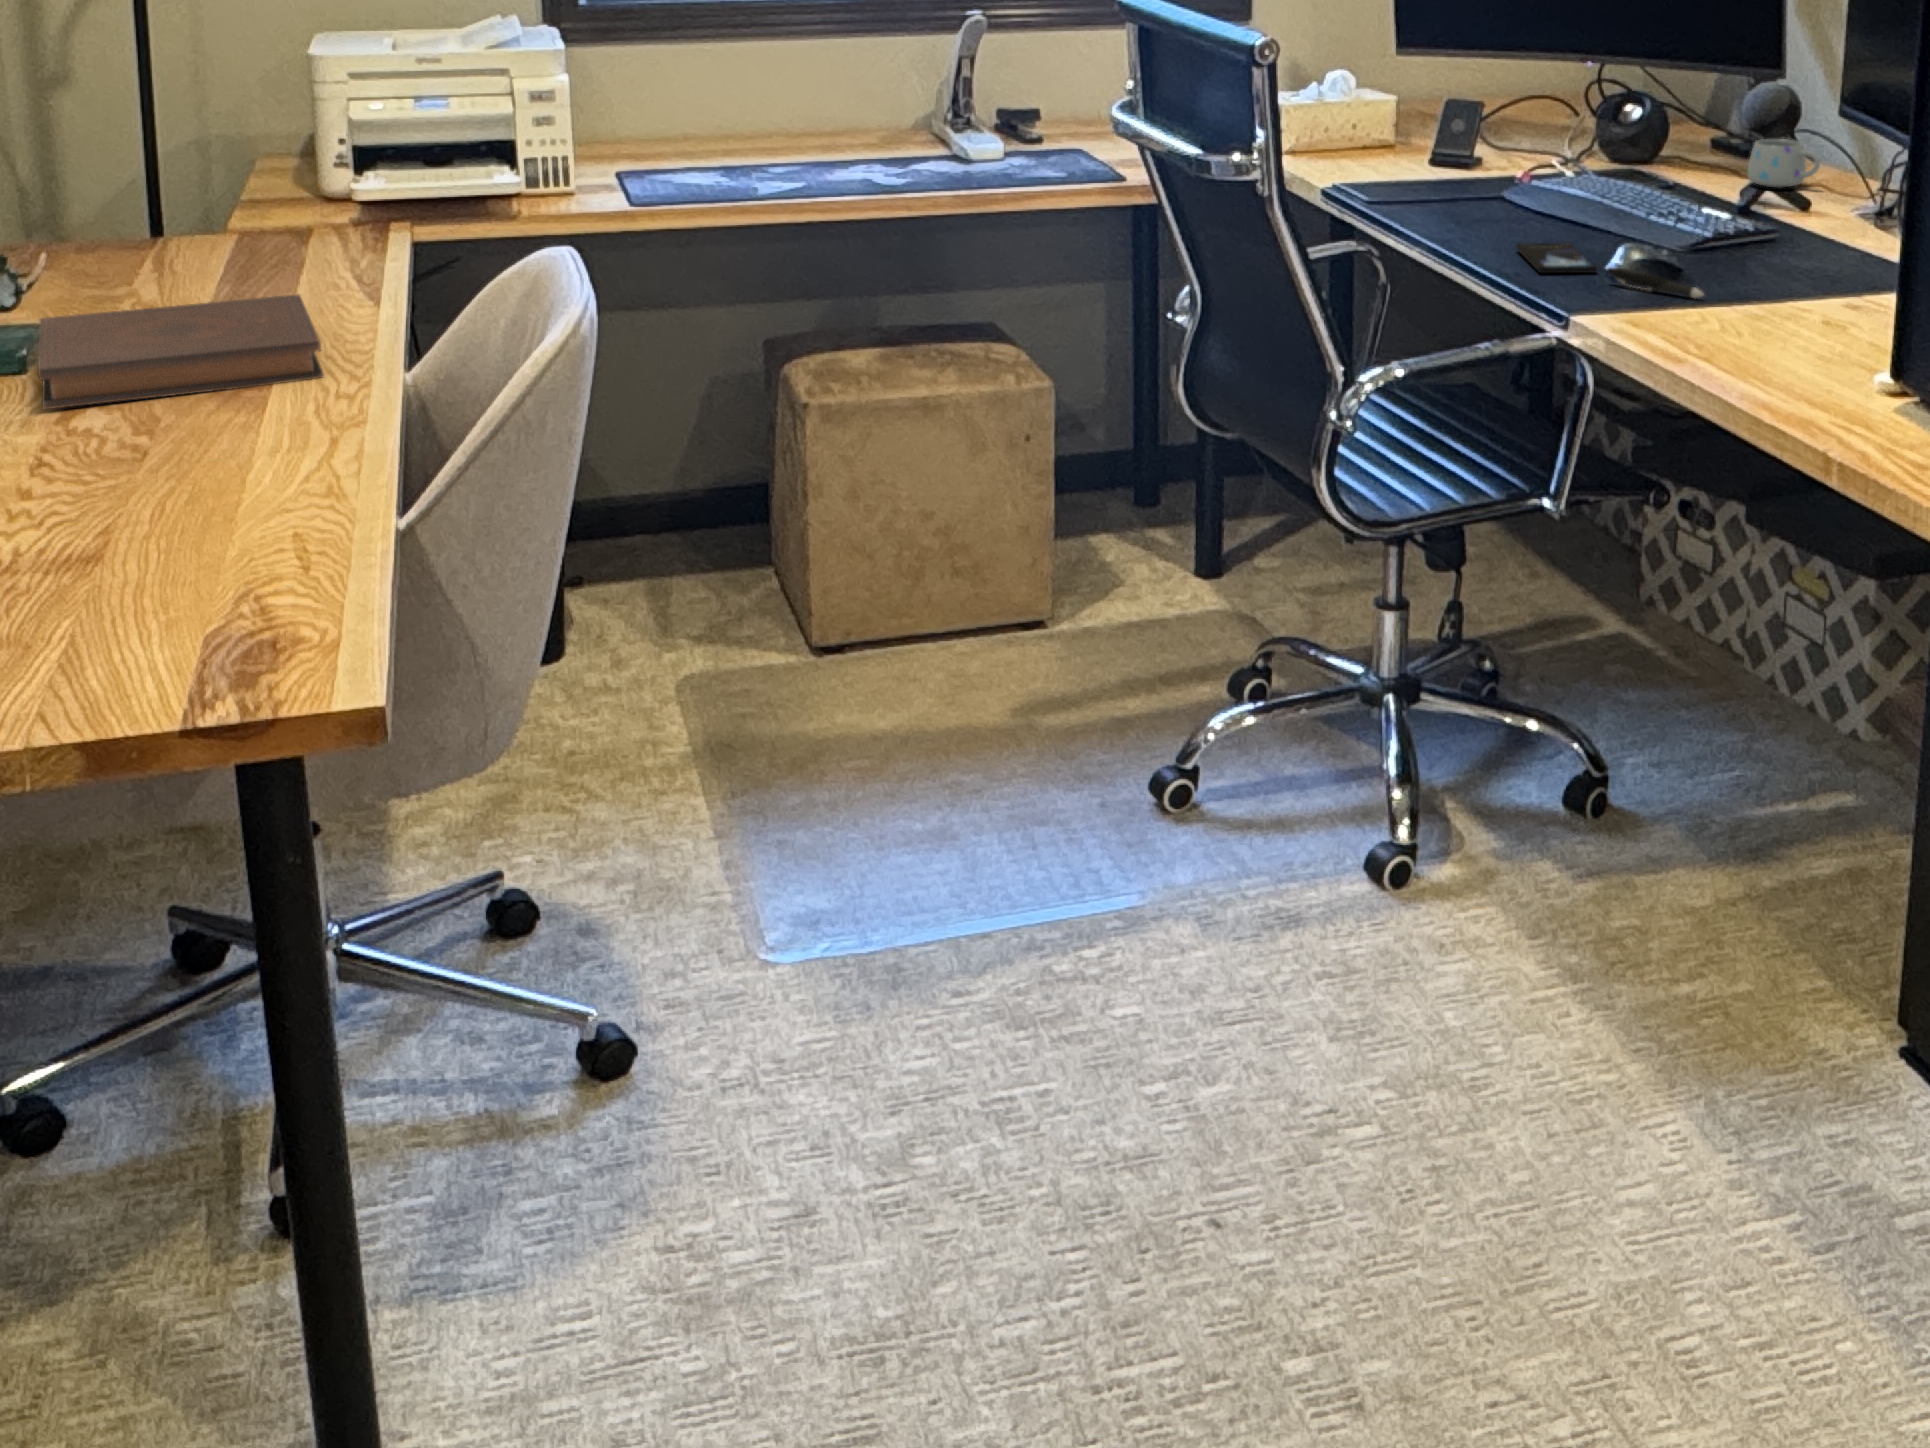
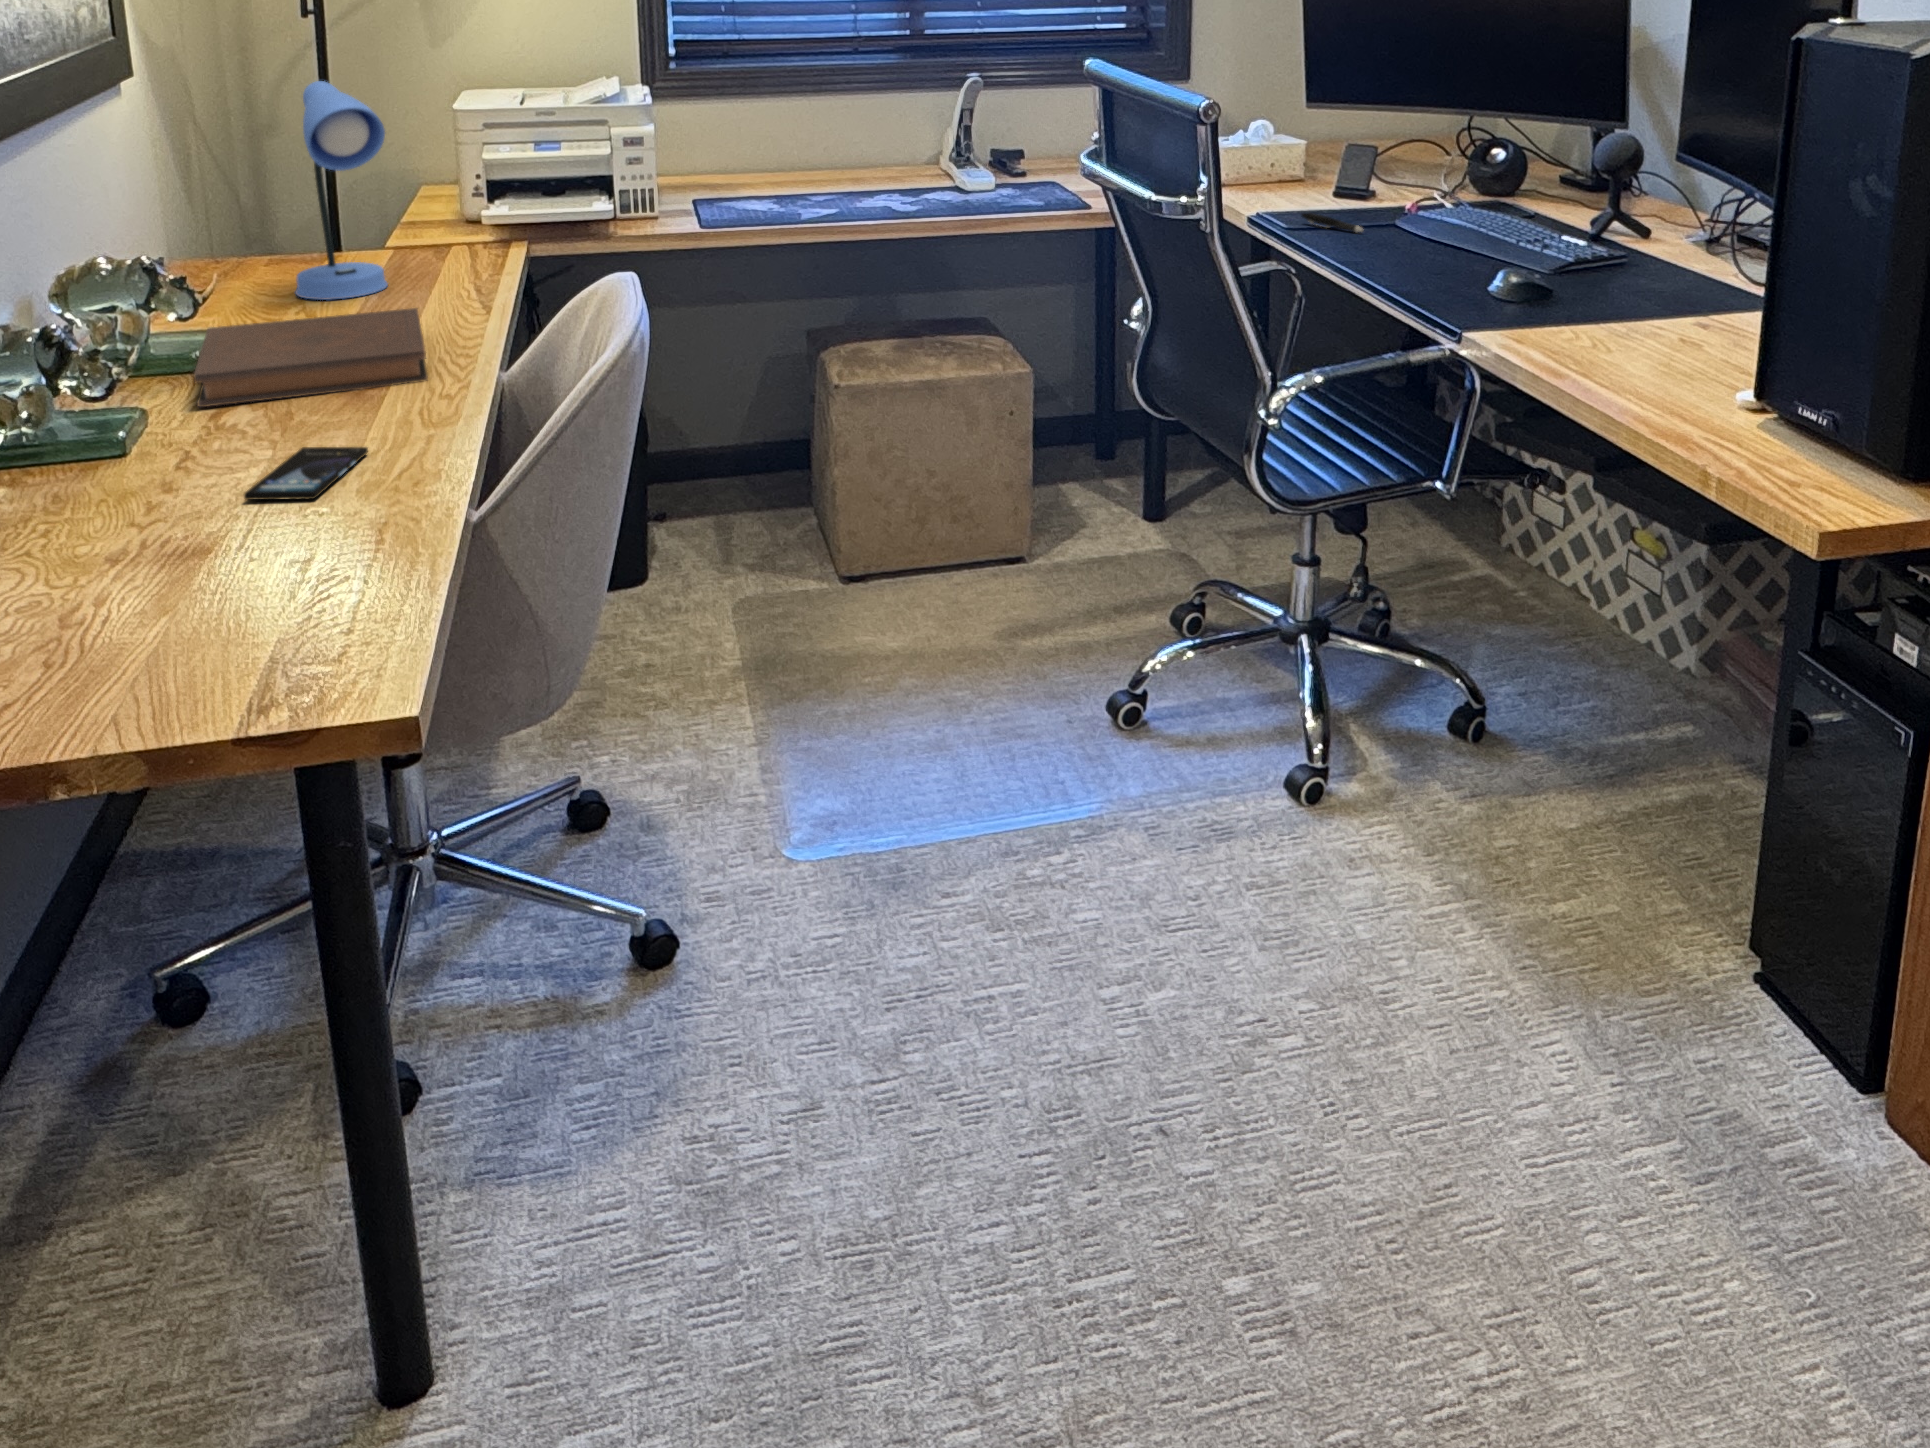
desk lamp: none [132,16,249,290] -> present [296,81,388,300]
mug: present [1748,139,1820,188] -> none [1597,179,1660,219]
smartphone: present [1516,243,1597,273] -> present [244,447,368,500]
pen: present [1607,268,1703,298] -> present [1302,213,1363,232]

